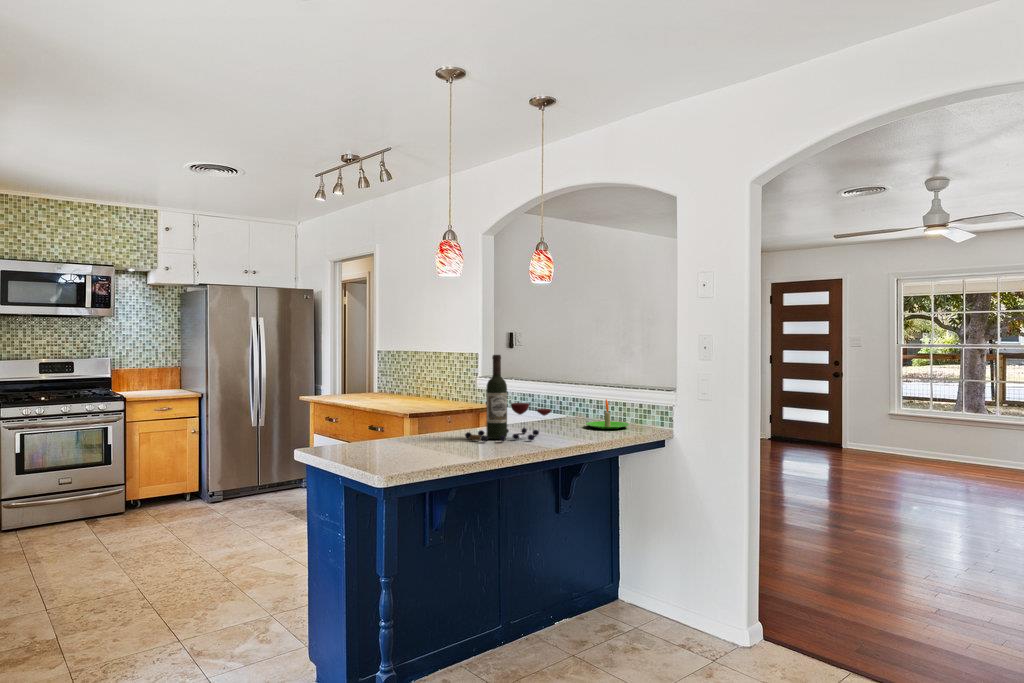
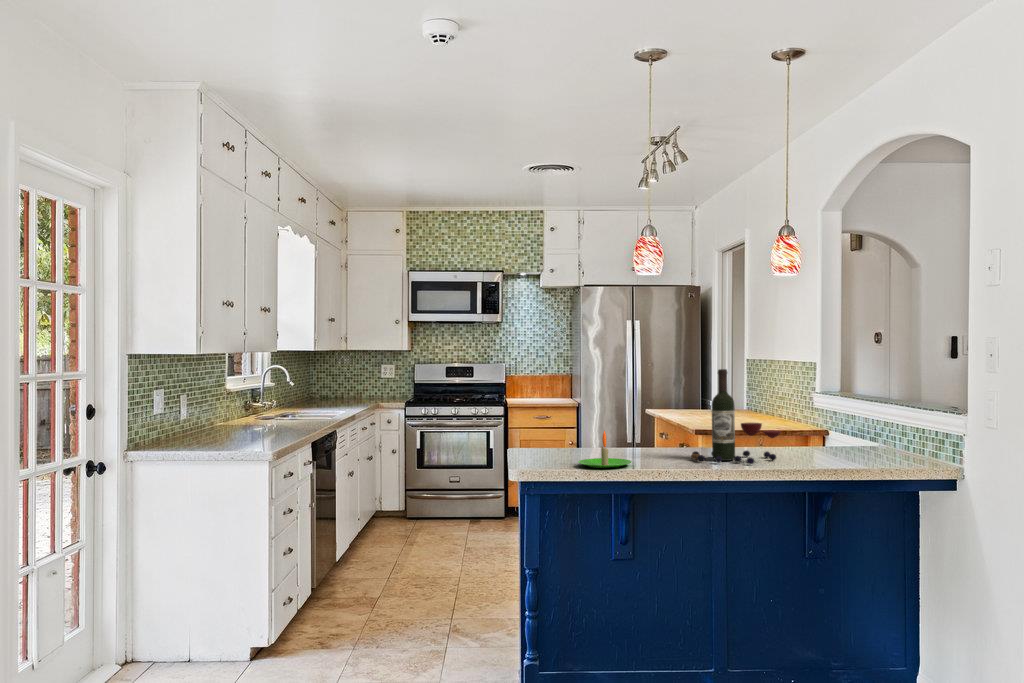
candle: present [586,399,630,429] -> present [578,431,632,468]

